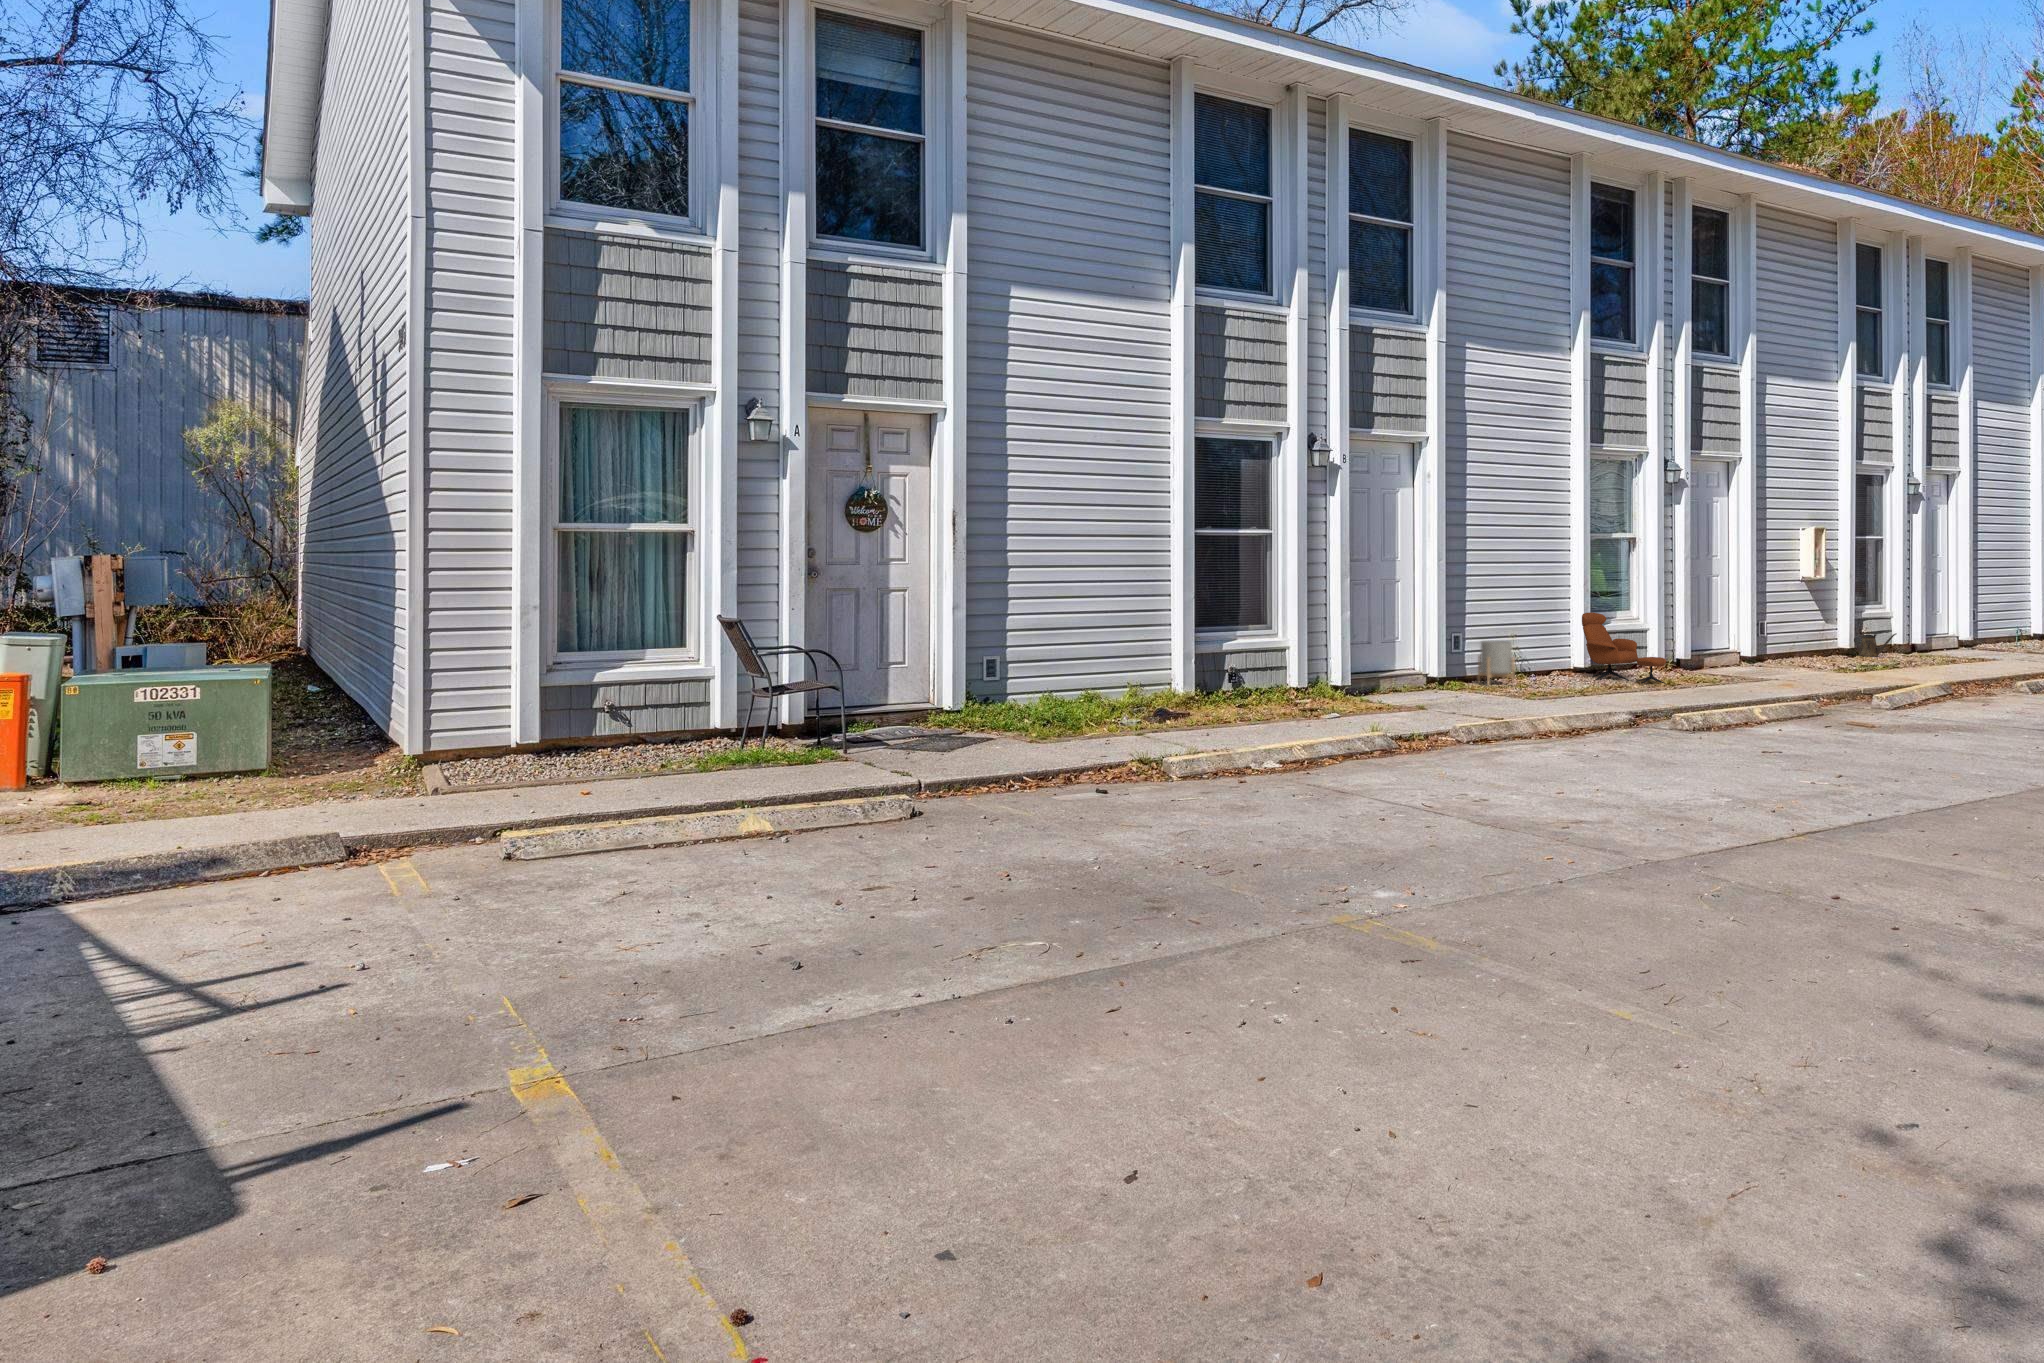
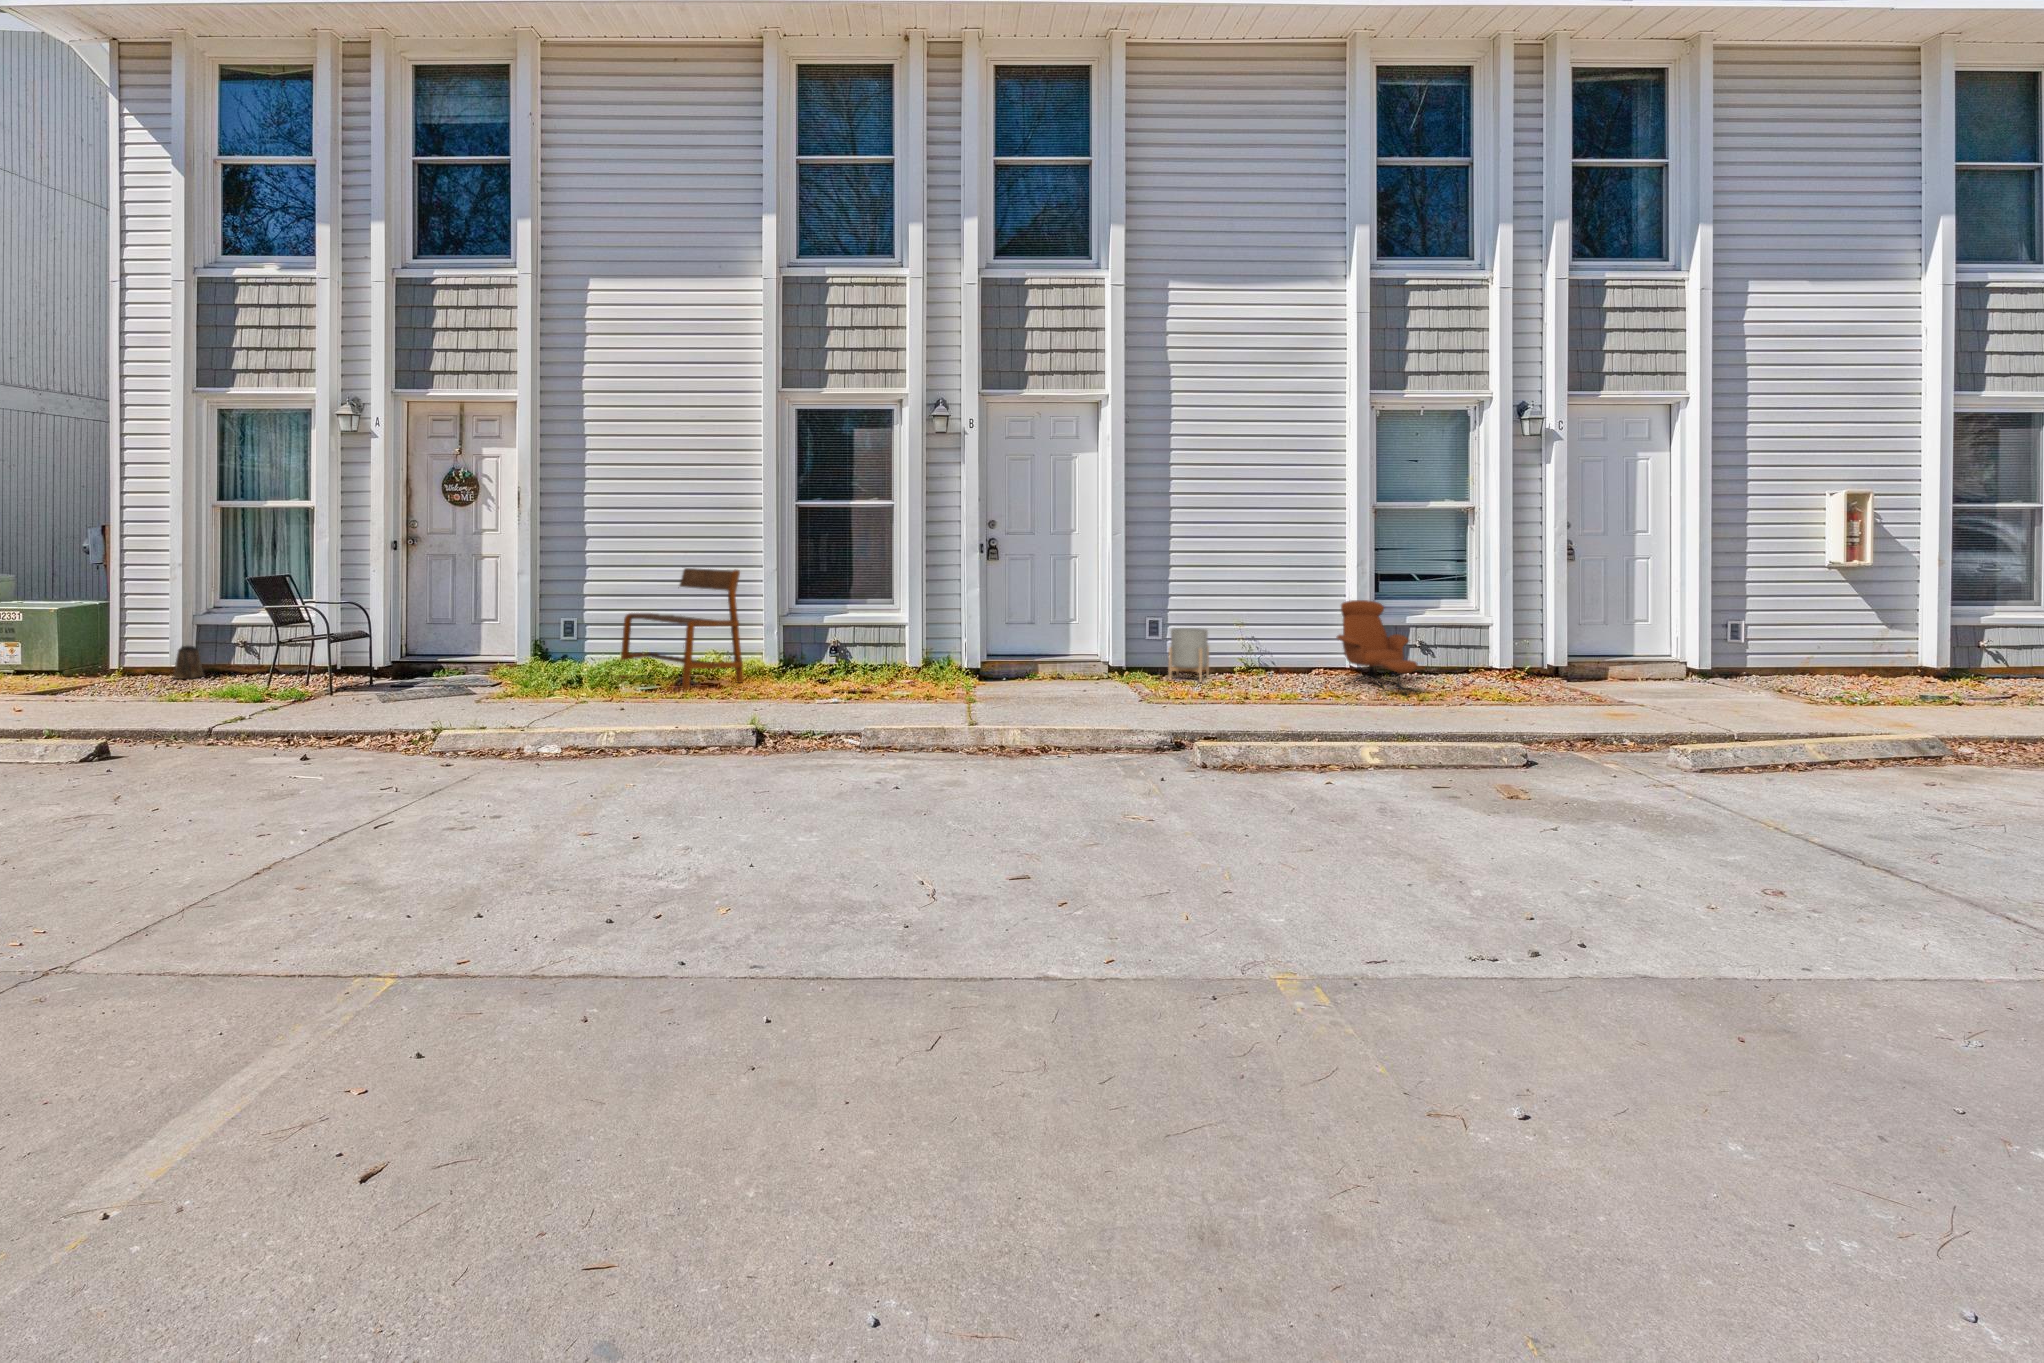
bench: none [1061,597,1199,721] -> present [620,568,744,690]
watering can: present [1854,633,1896,657] -> present [173,646,204,679]

